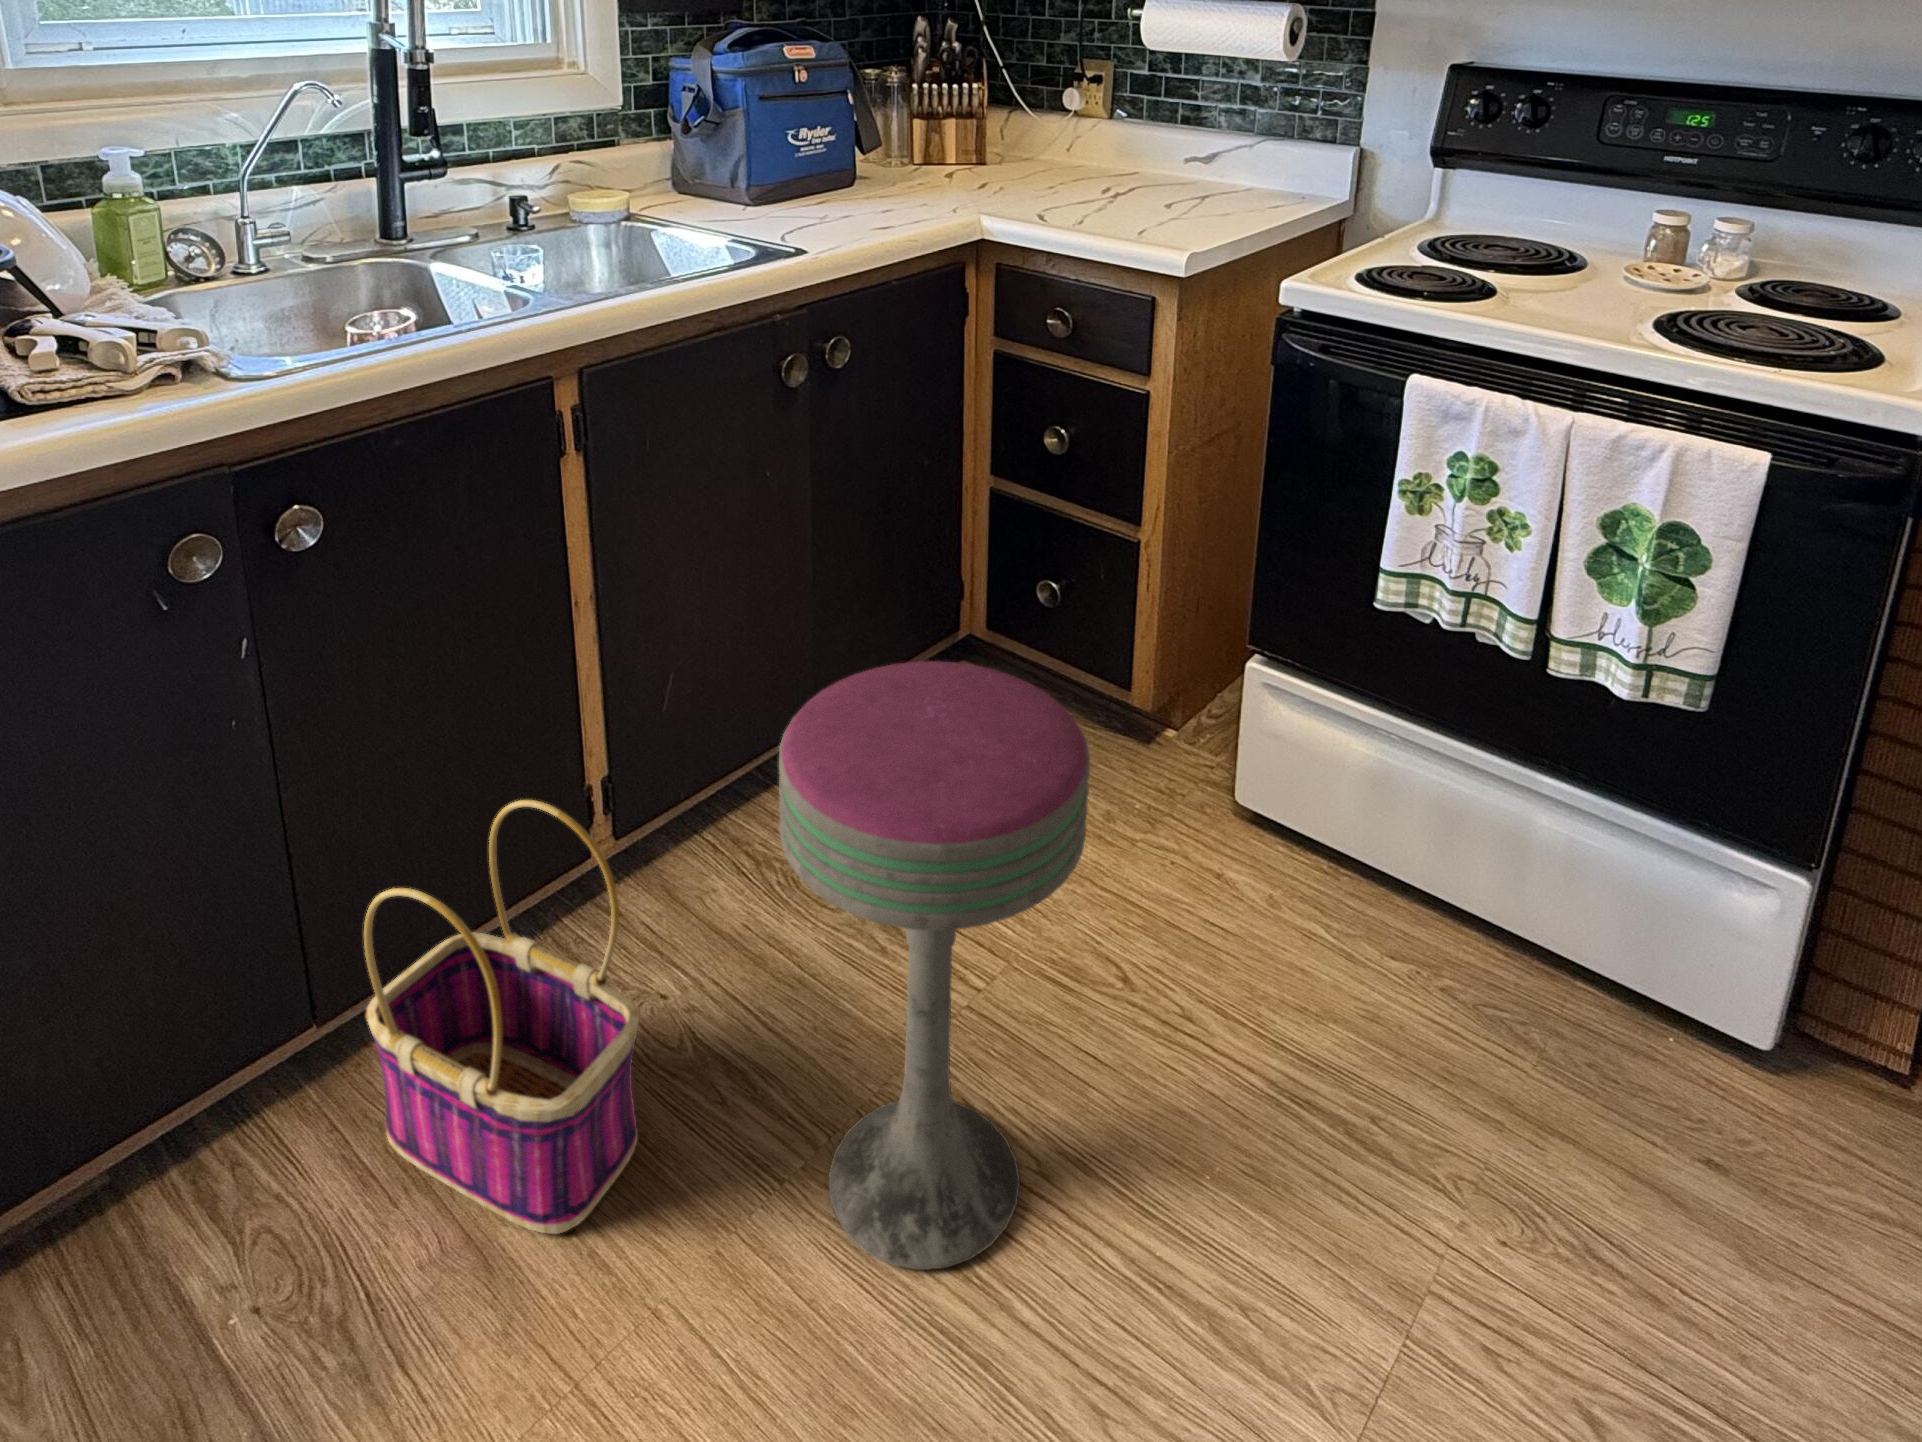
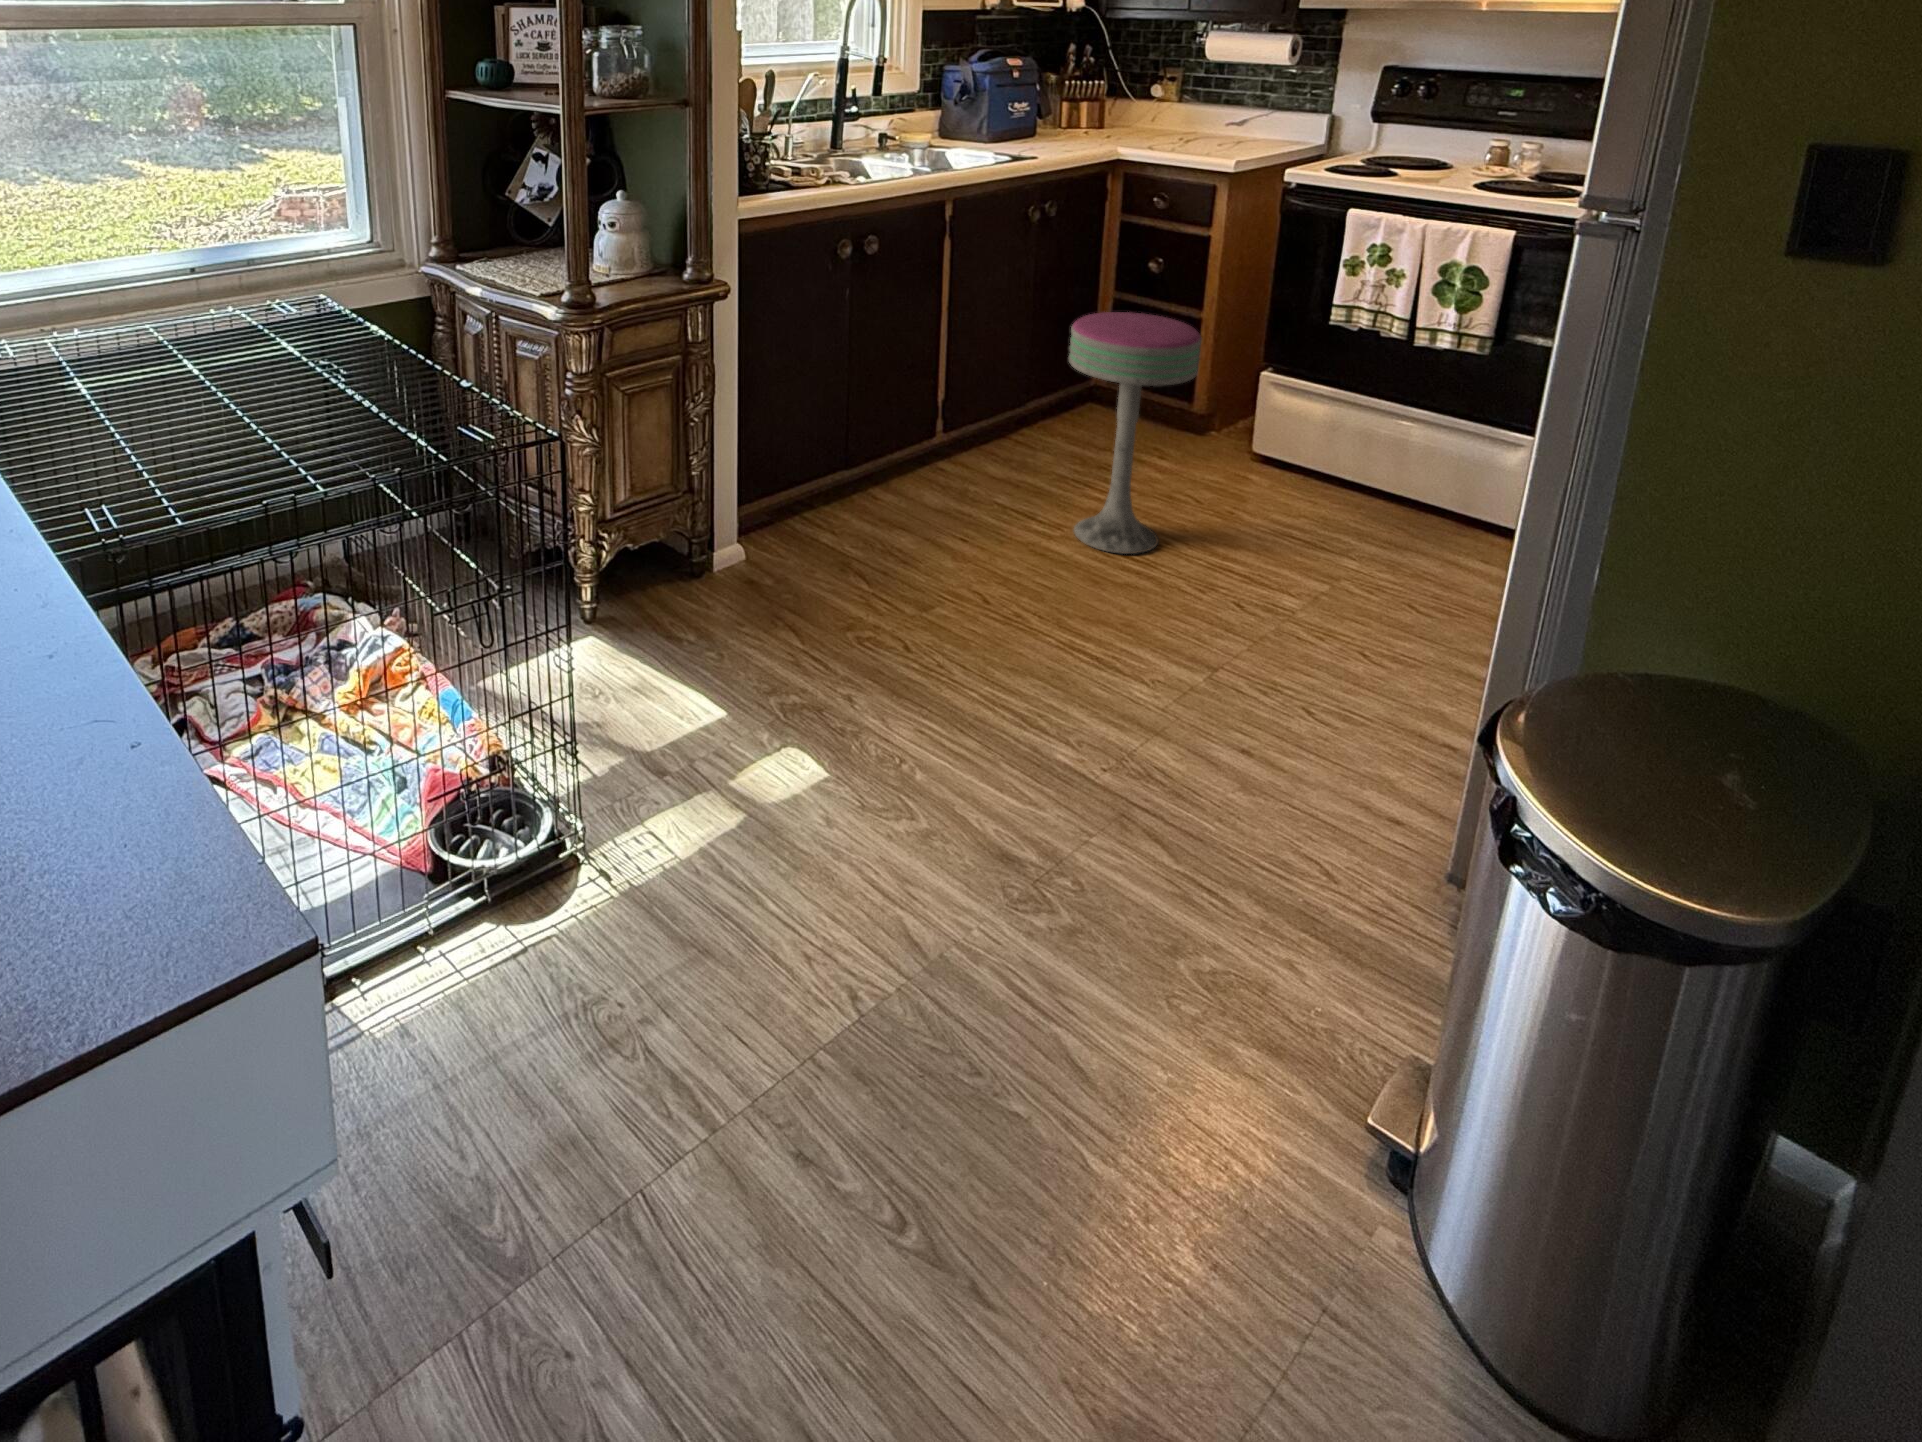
basket: present [364,800,639,1234] -> none [879,370,994,536]

